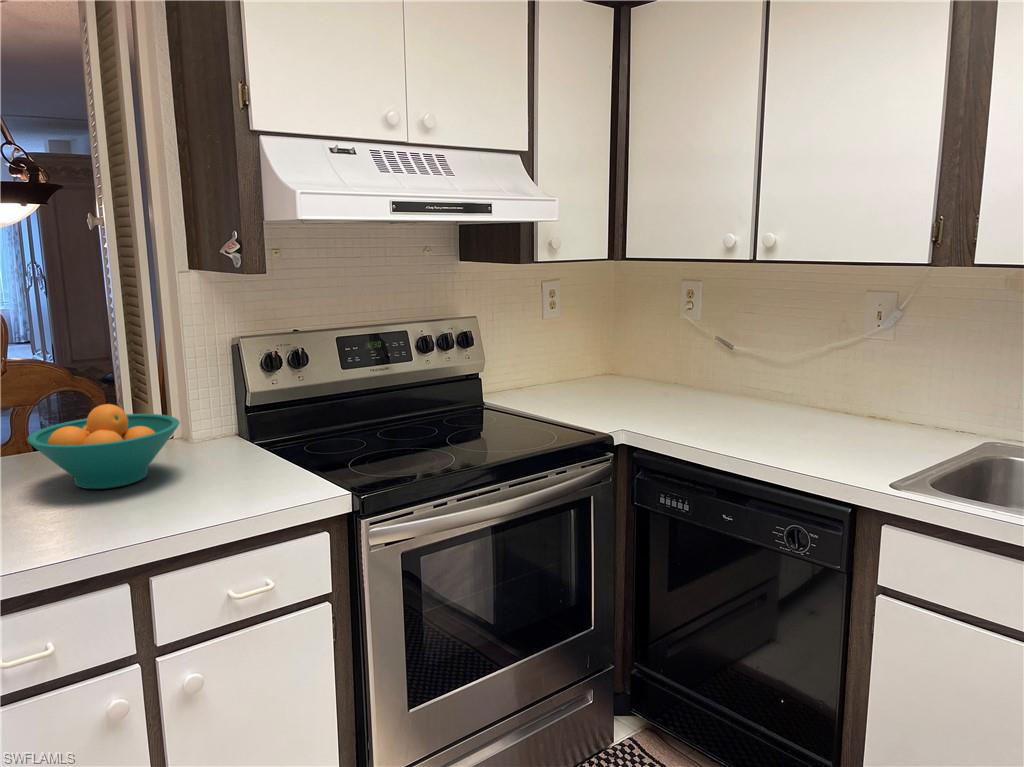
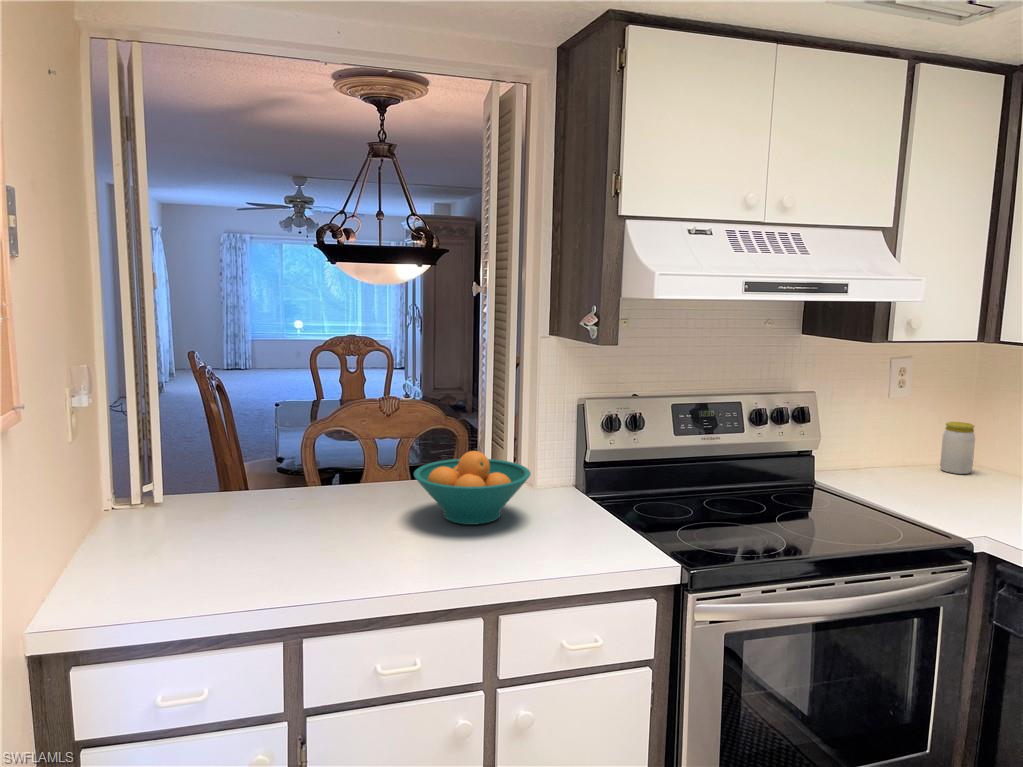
jar: none [591,338,616,384] -> present [940,422,975,474]

